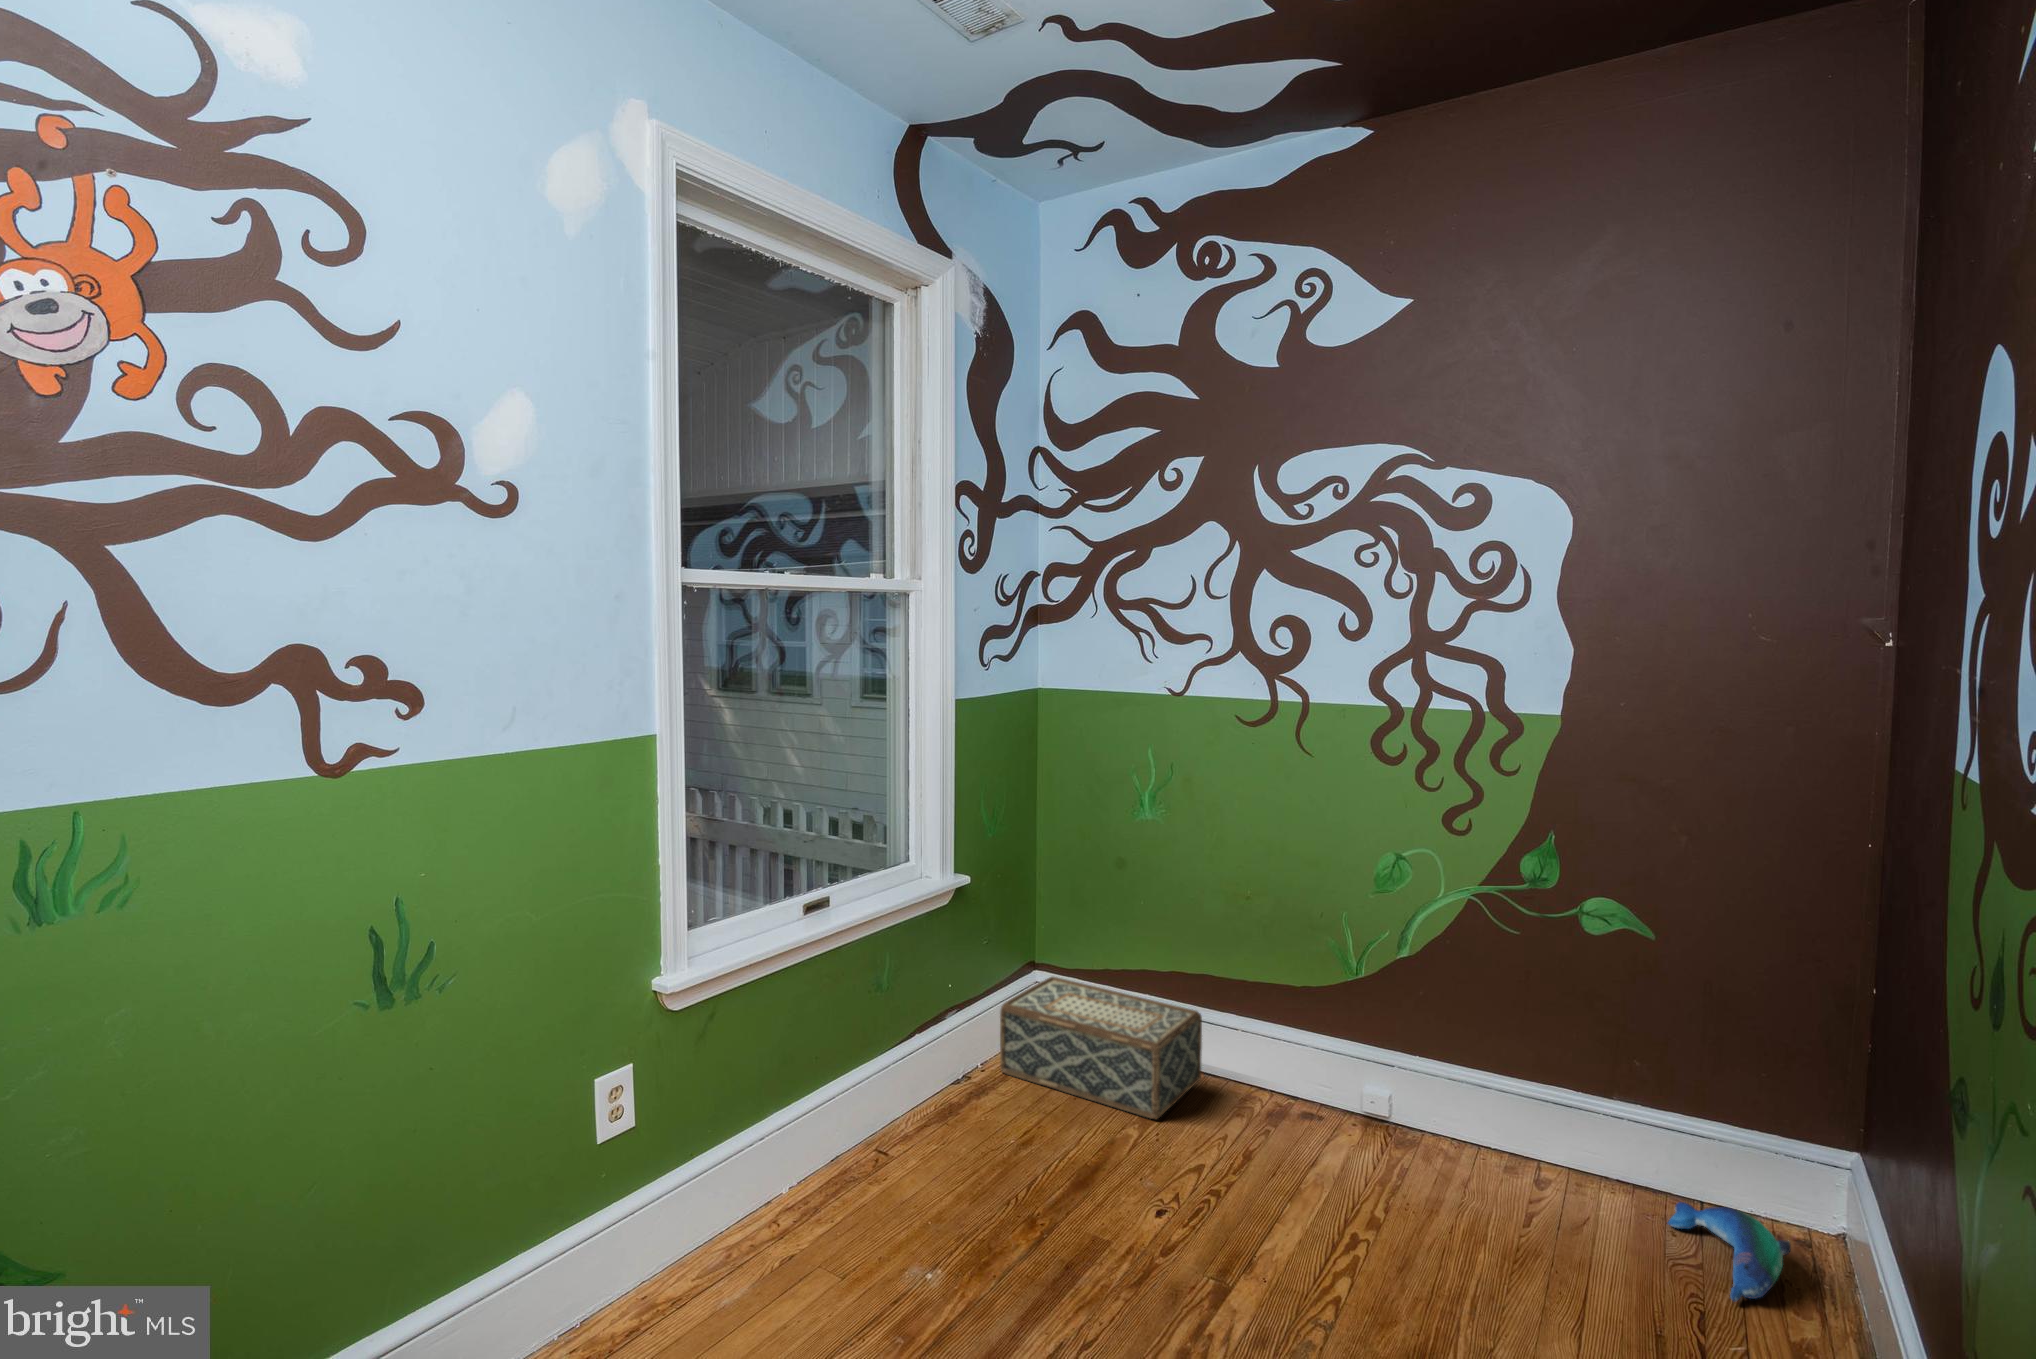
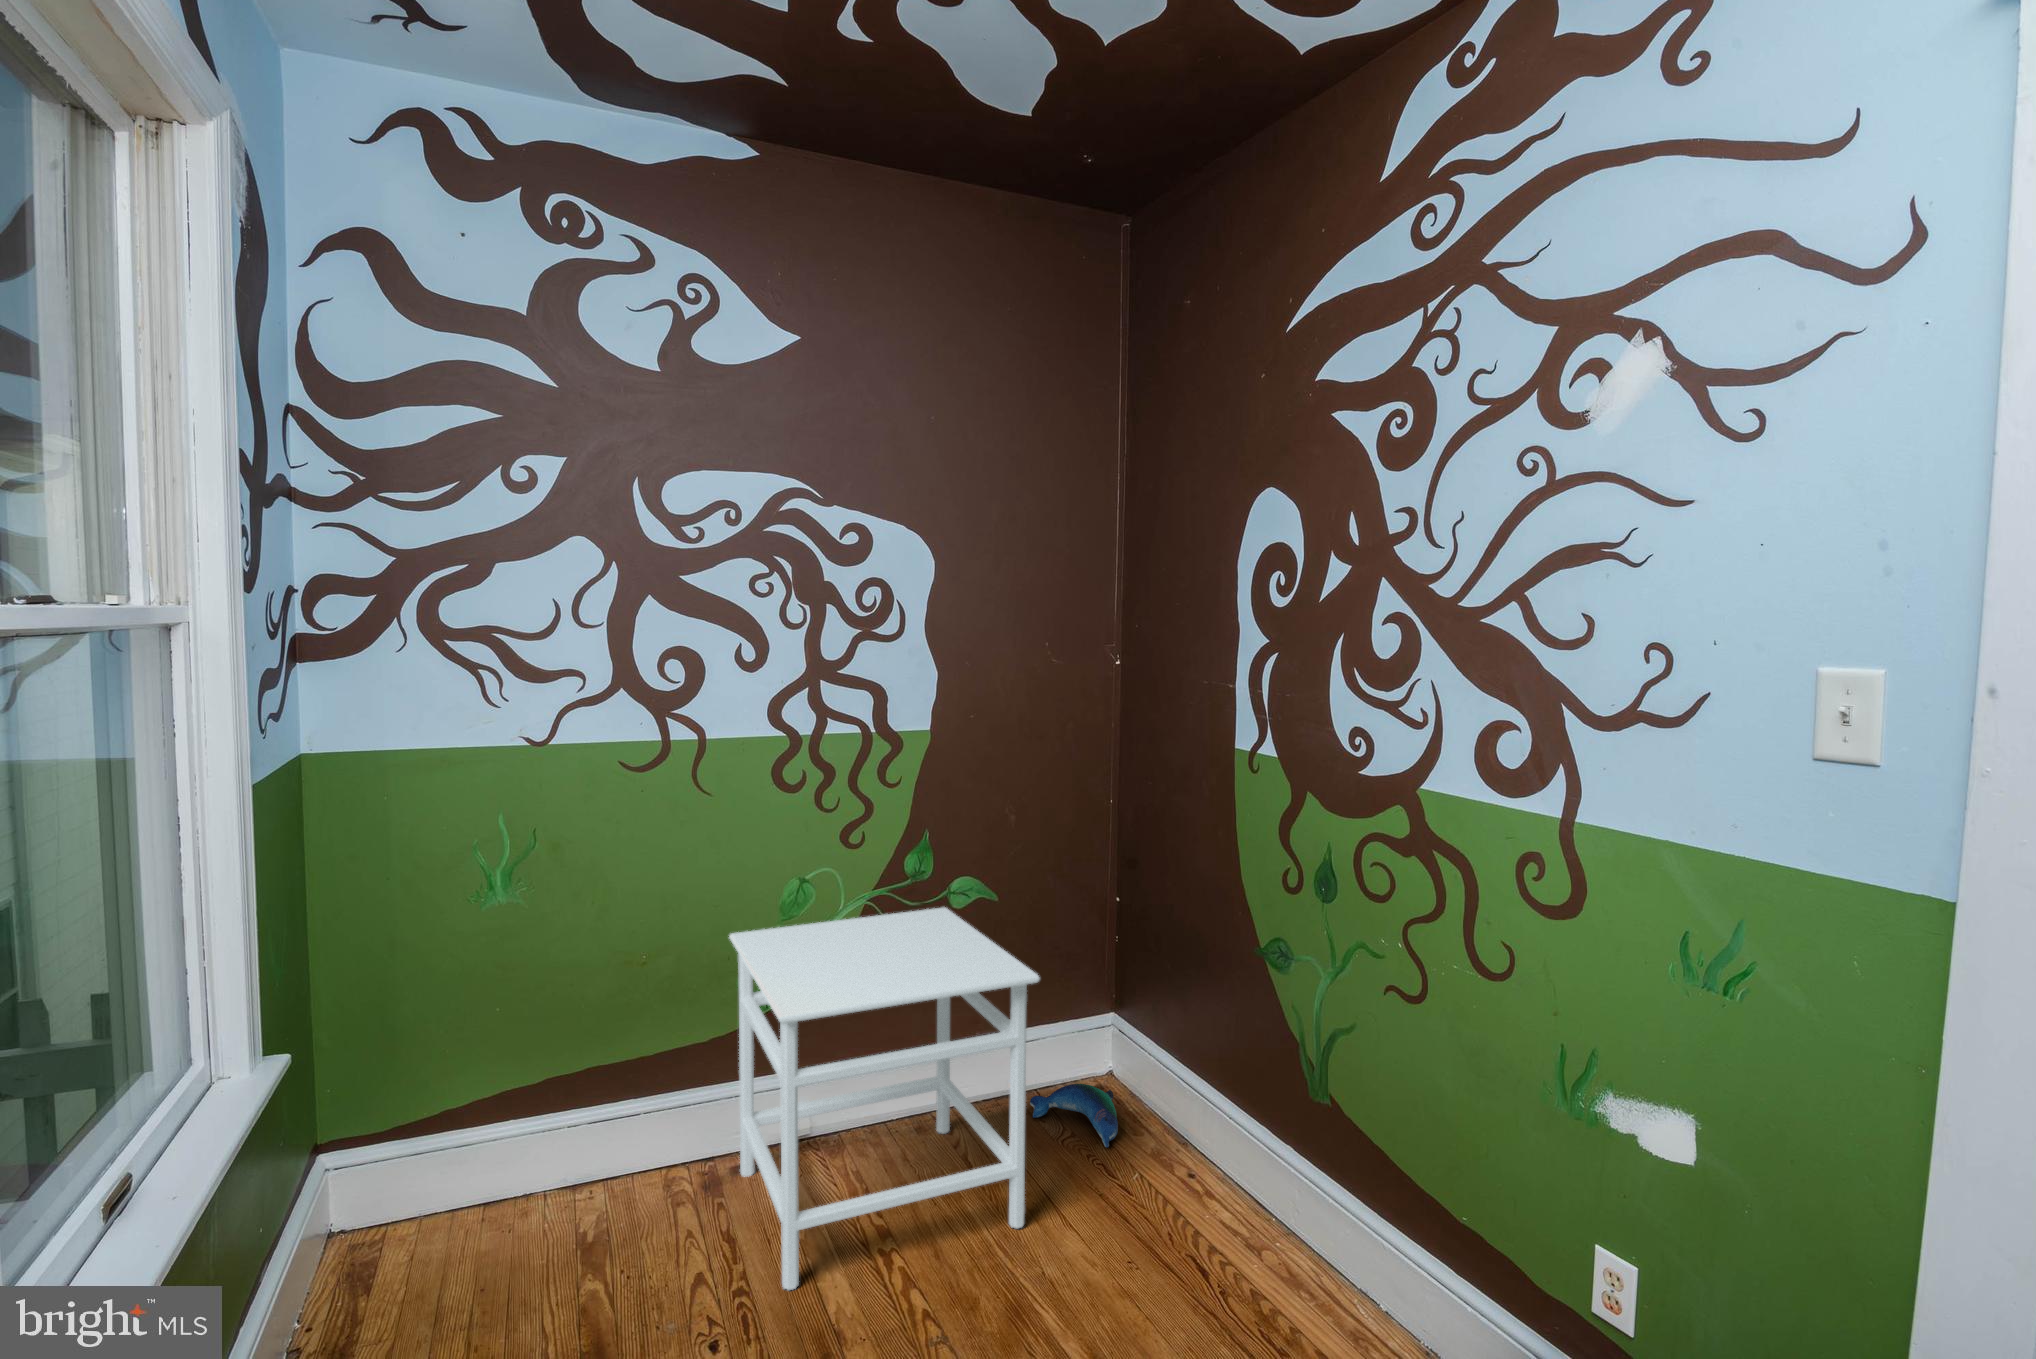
nightstand: none [1236,888,1563,1303] -> present [729,907,1039,1290]
woven basket: present [1000,977,1202,1119] -> none [333,1114,608,1318]

